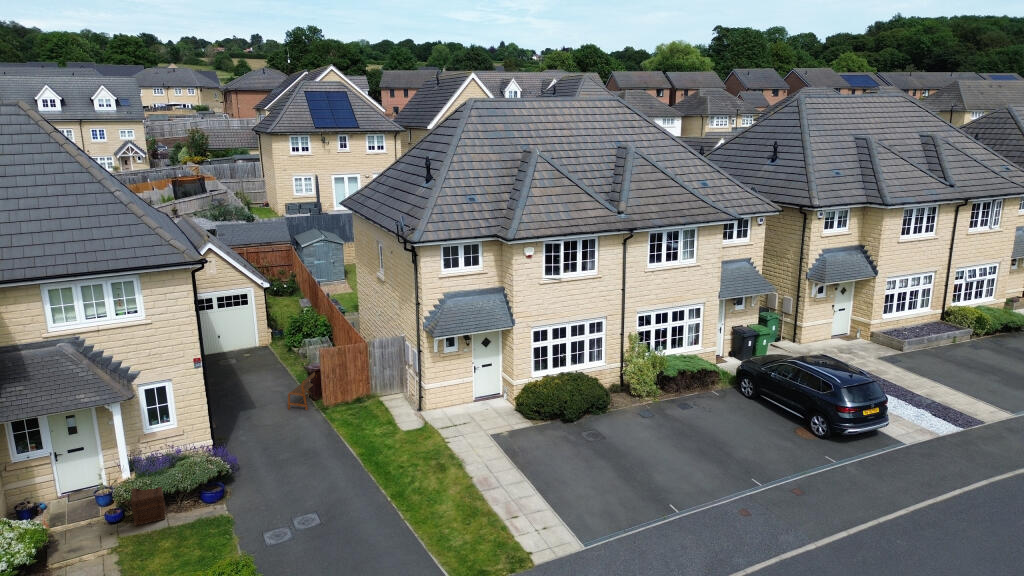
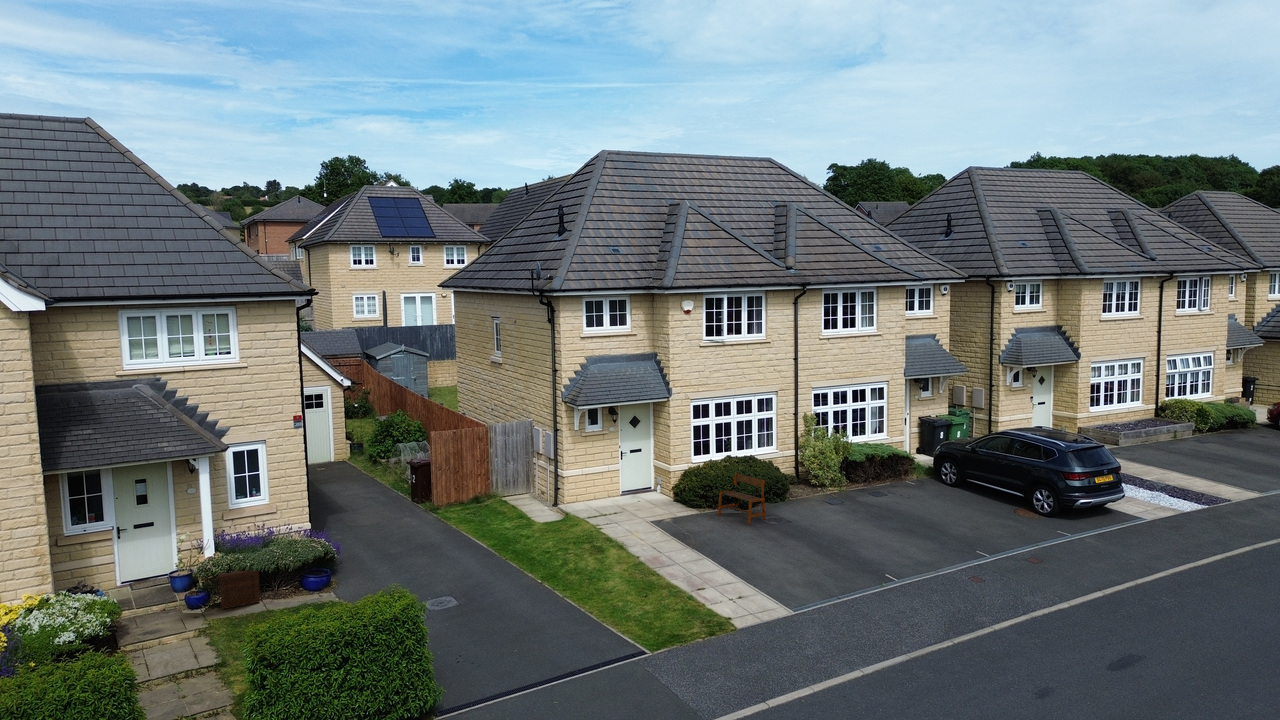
bench: present [288,372,315,410] -> present [718,473,766,525]

